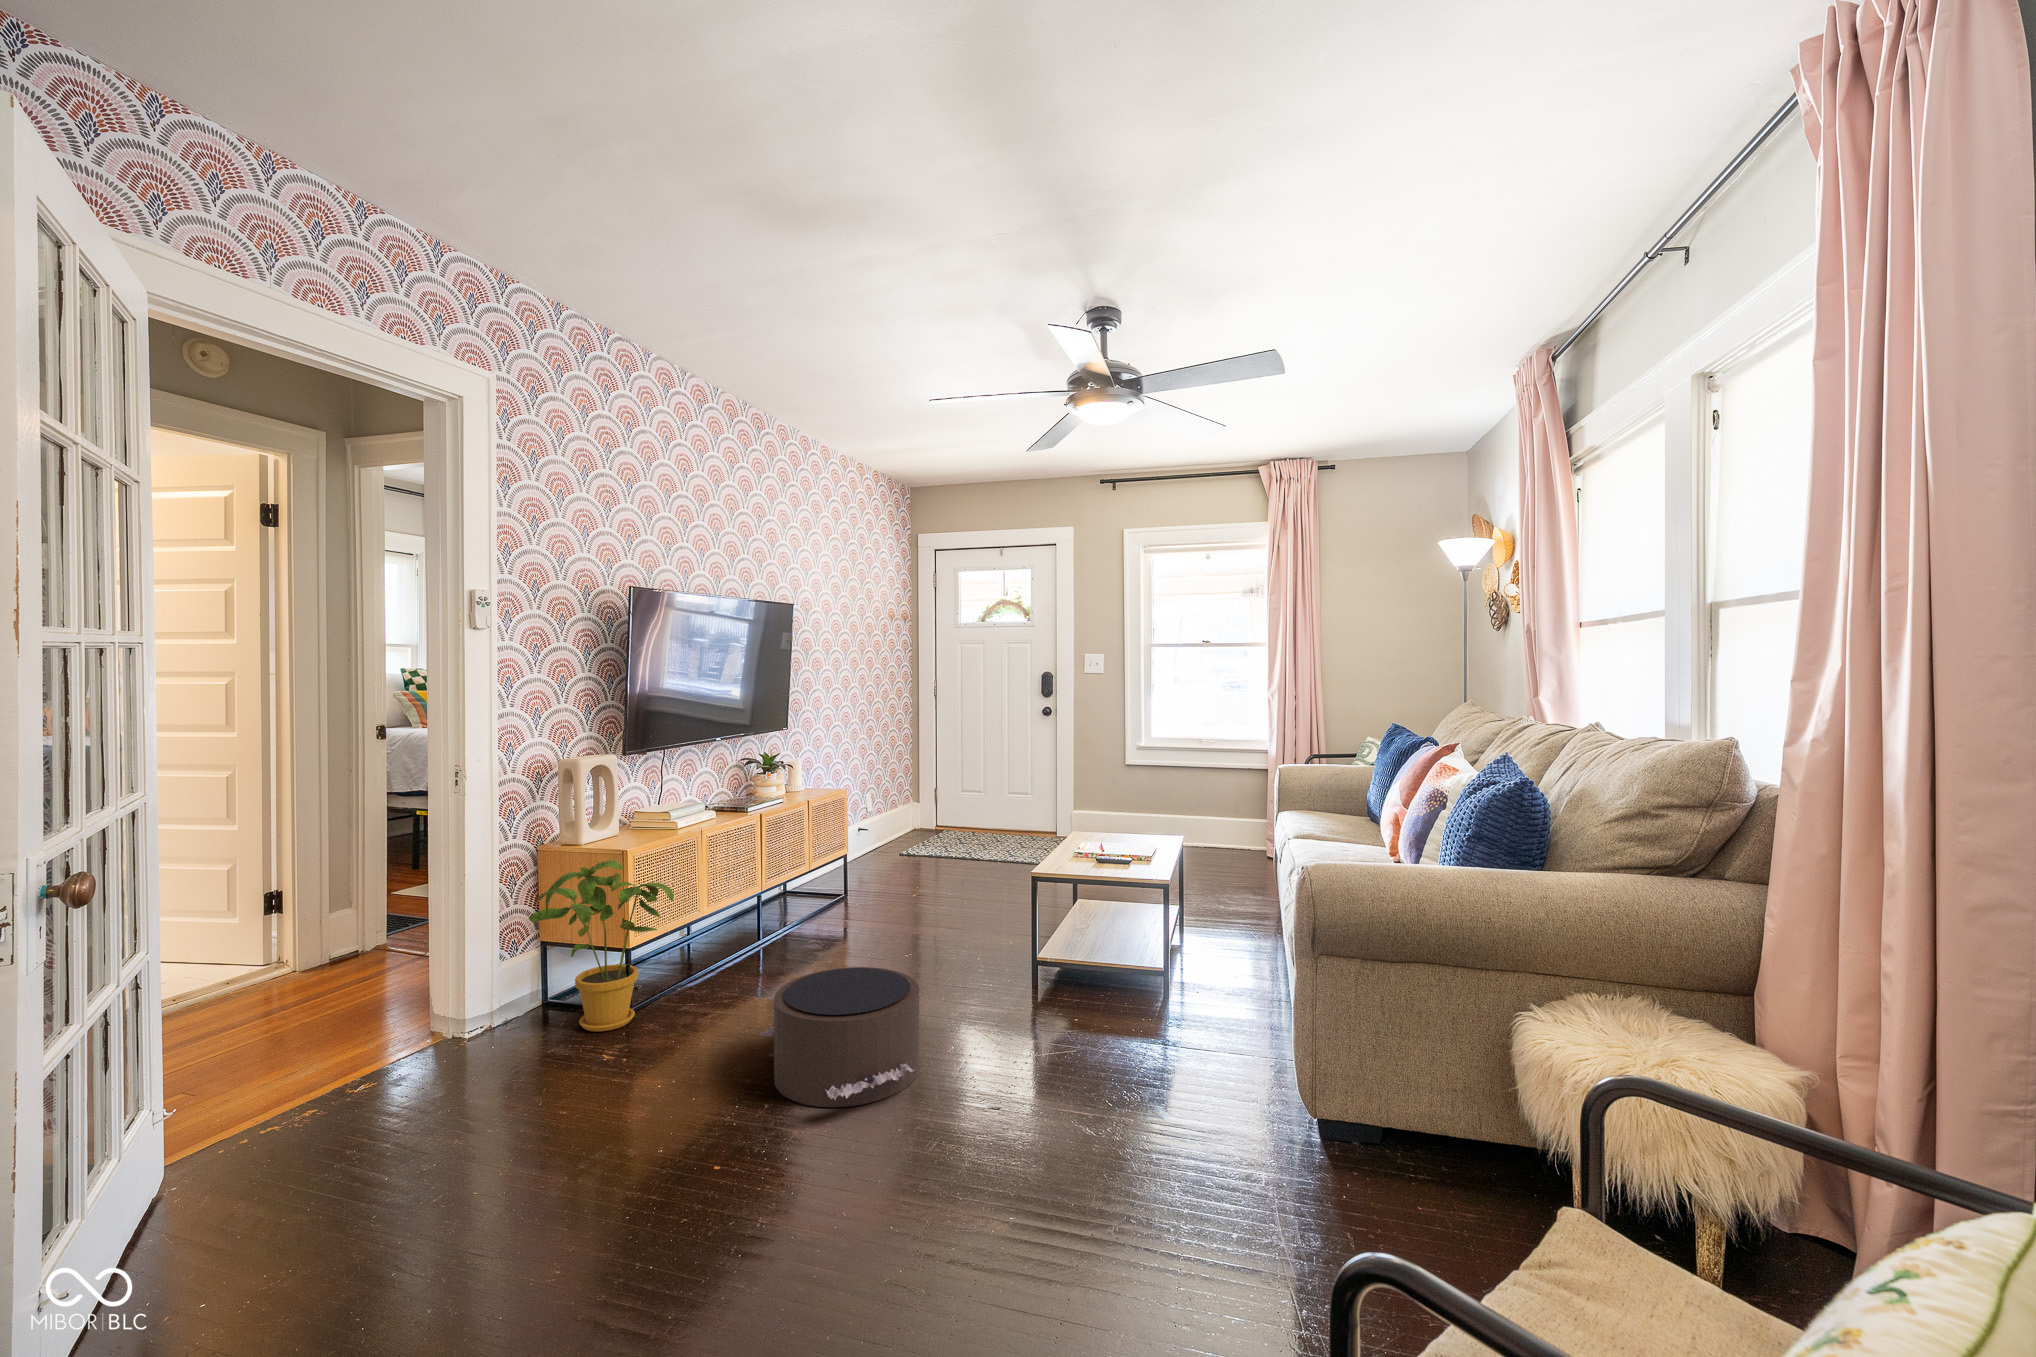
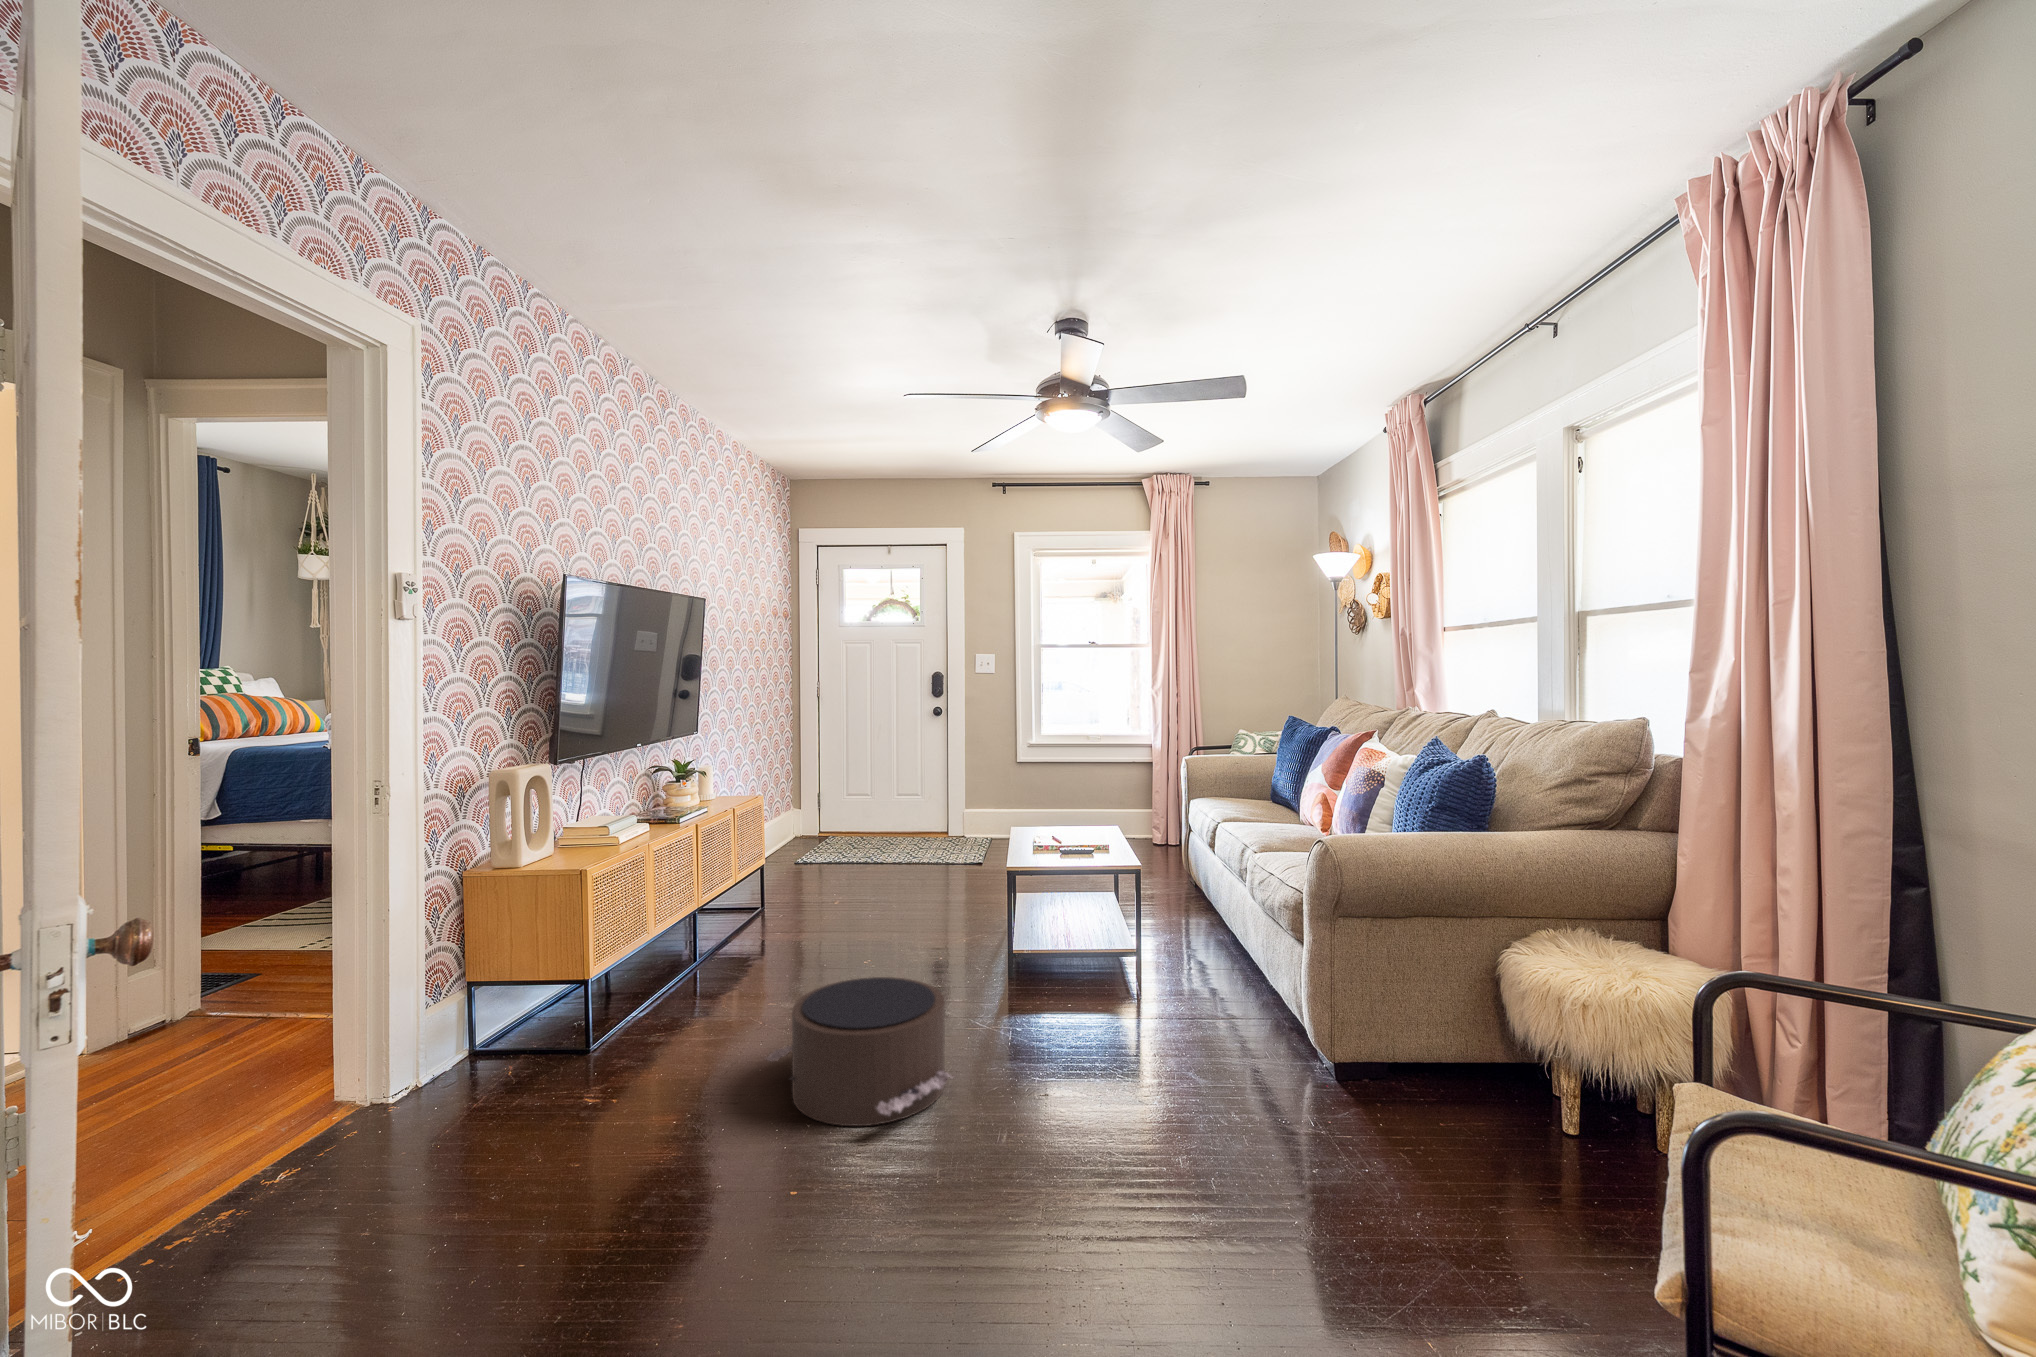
house plant: present [528,860,674,1032] -> none [464,881,637,1079]

